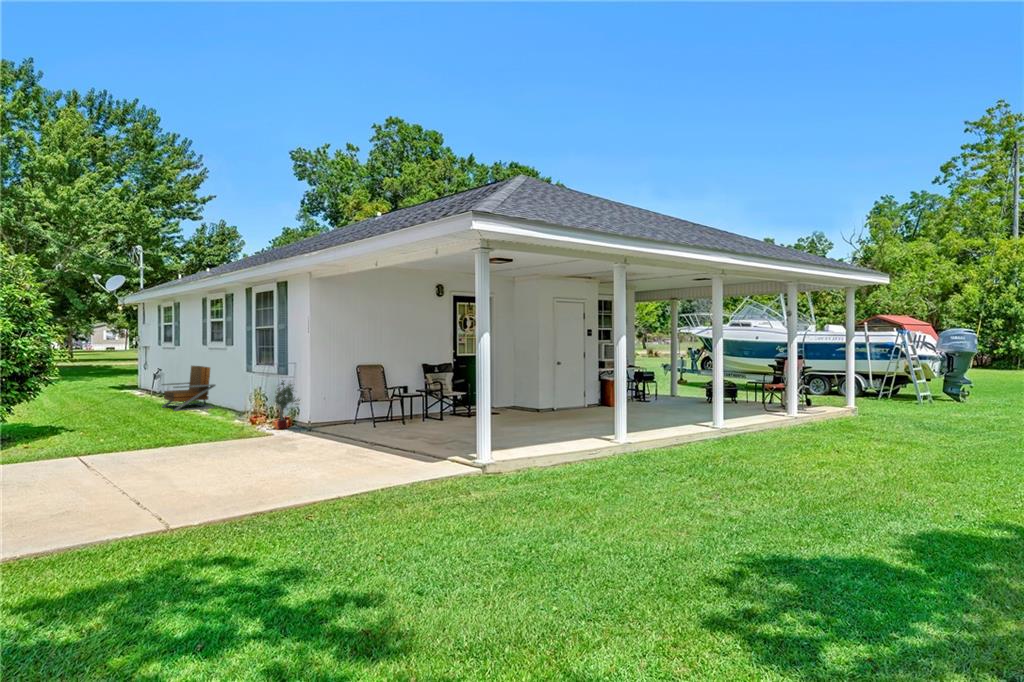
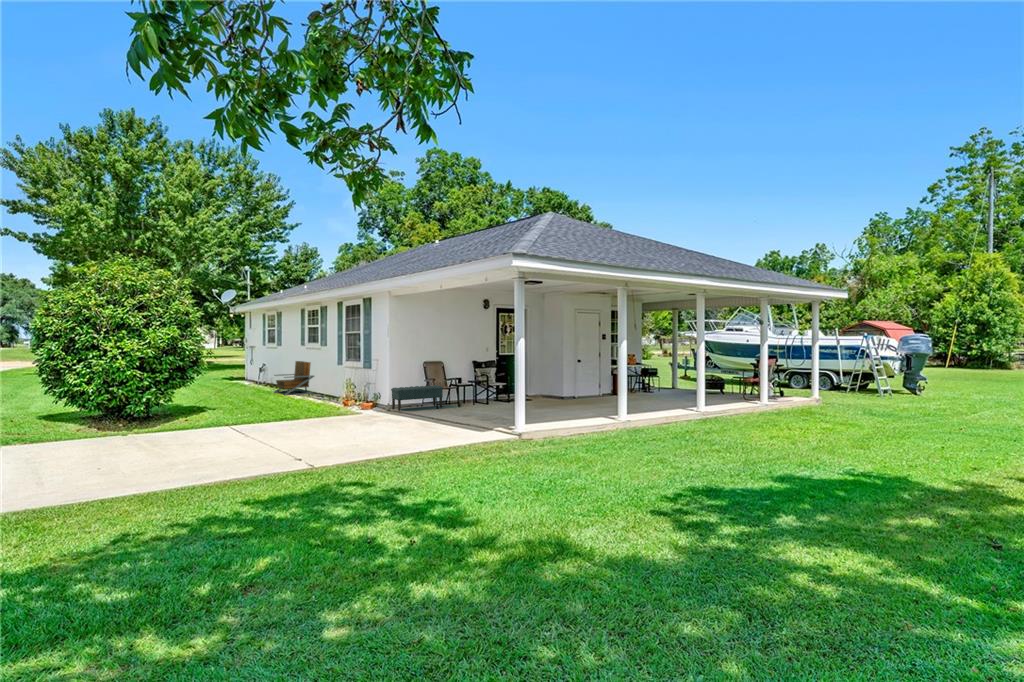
potted tree: present [275,380,300,429] -> none [362,372,383,409]
bench: none [313,396,383,432] -> present [391,385,443,411]

